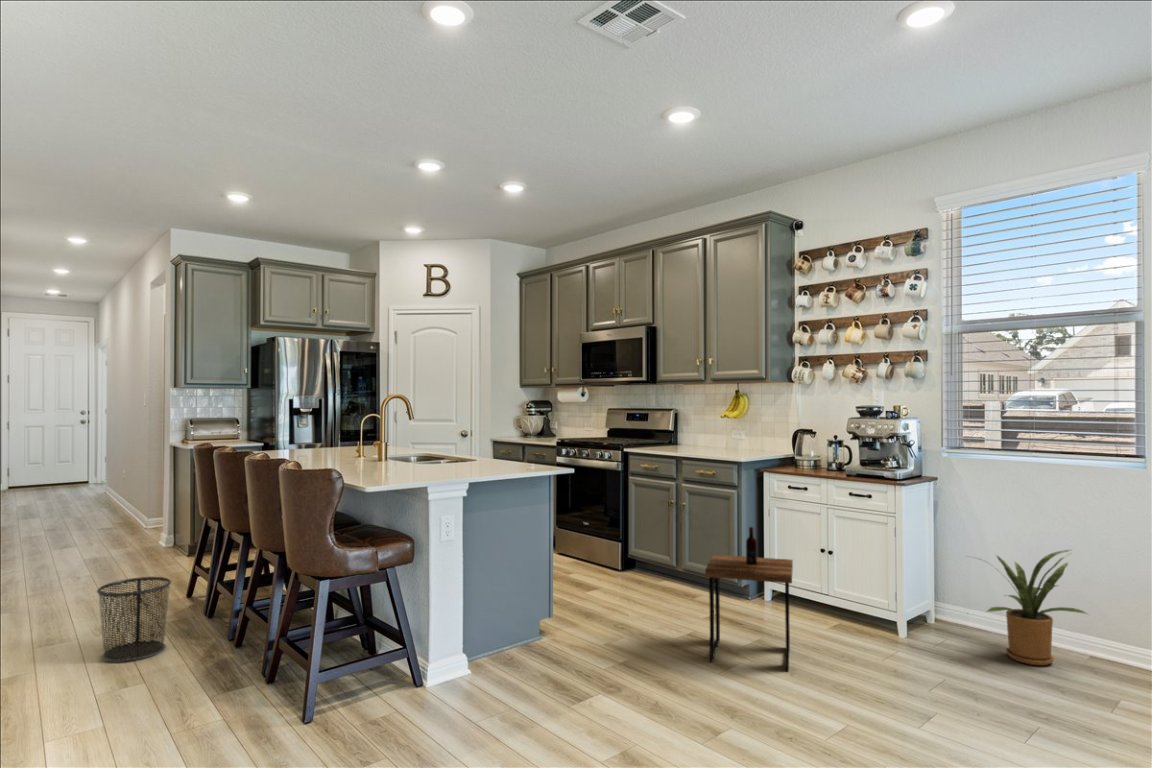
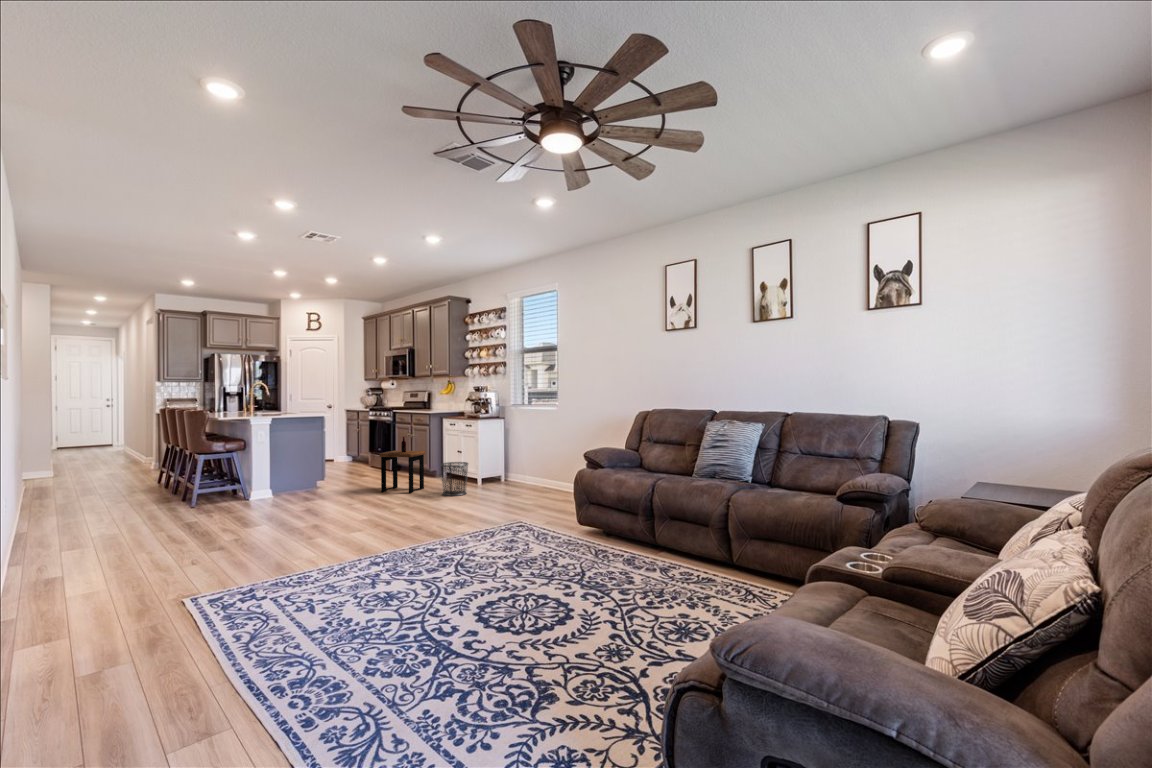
house plant: present [979,550,1086,665] -> none [498,443,539,490]
waste bin: present [97,577,172,662] -> present [440,462,468,496]

